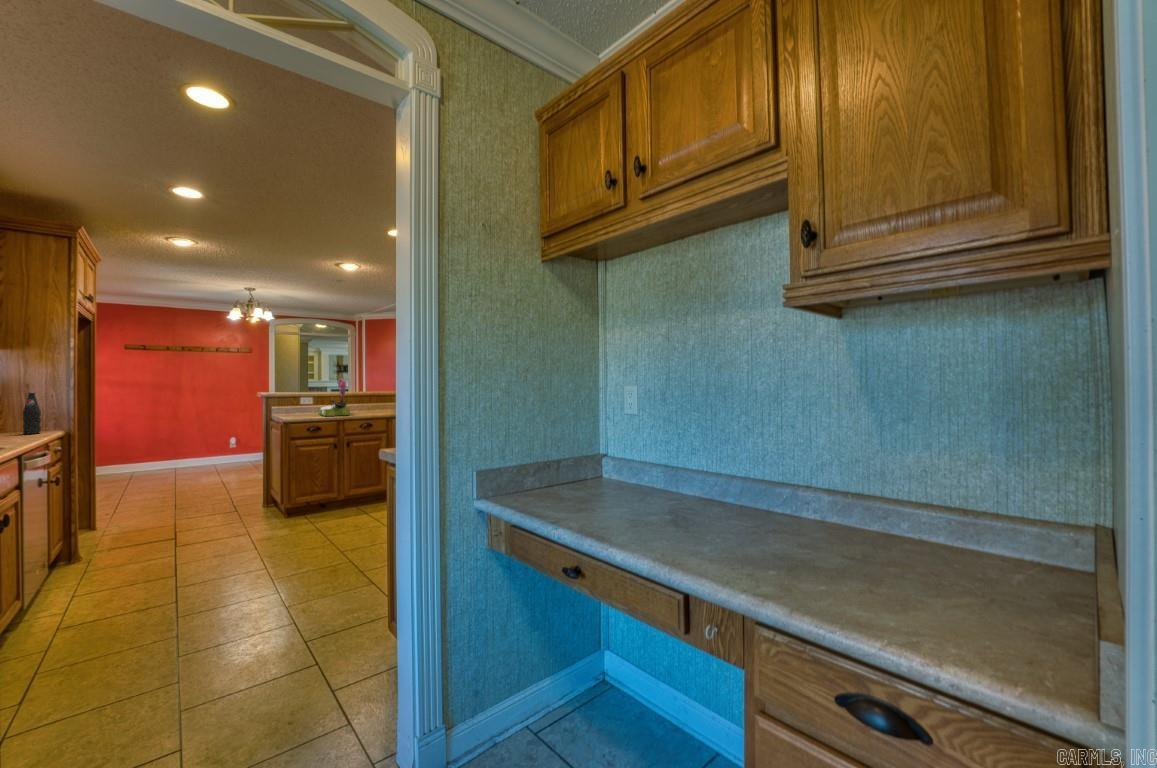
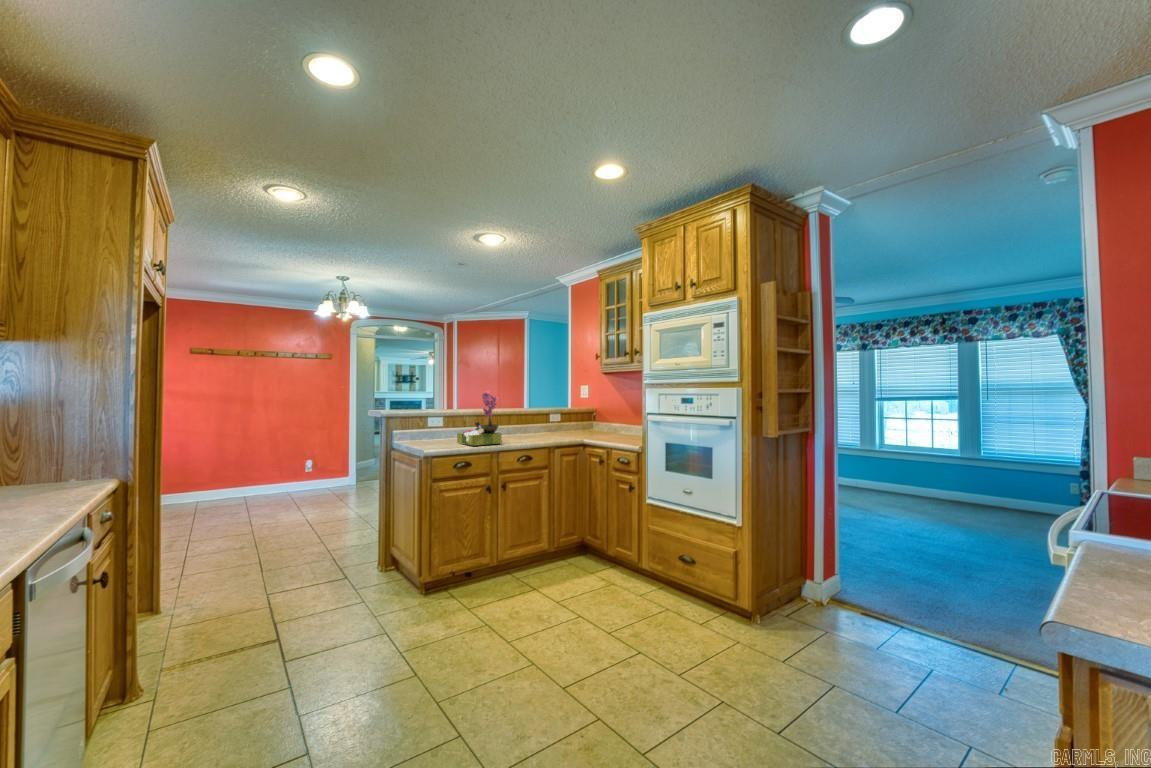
bottle: present [23,393,41,434] -> none [51,416,81,489]

